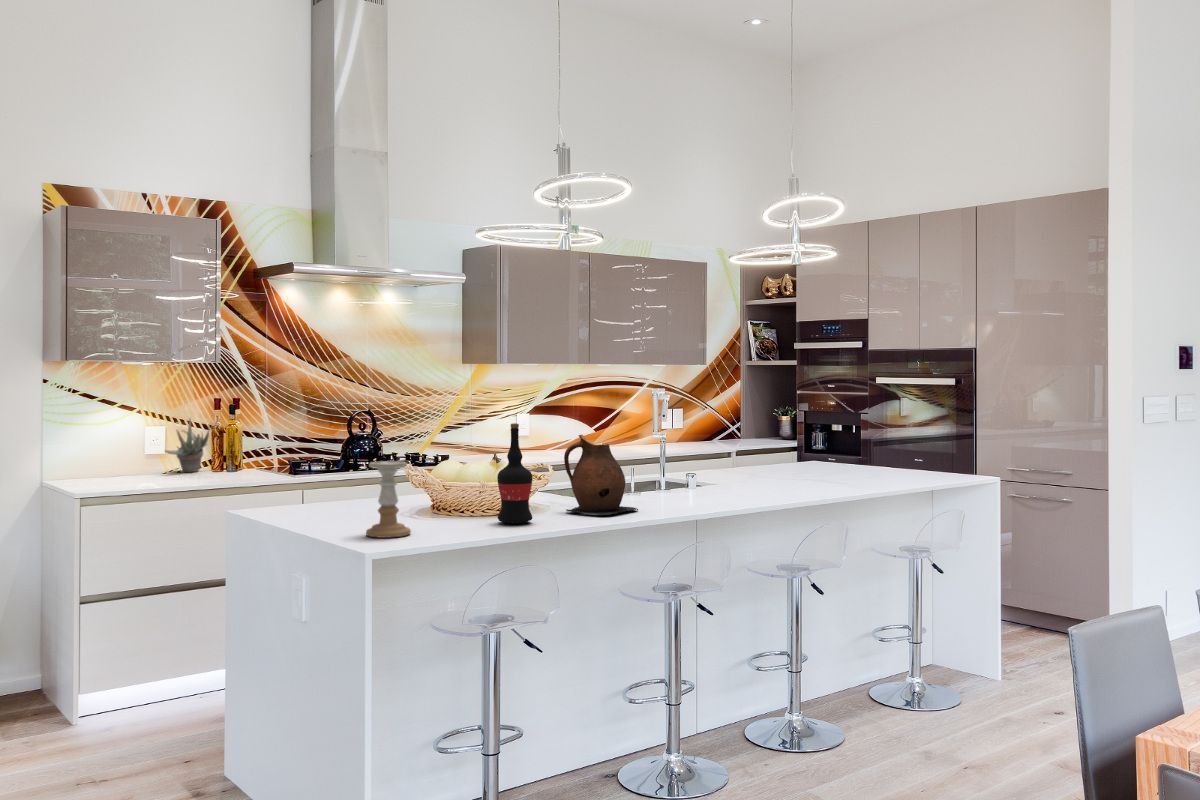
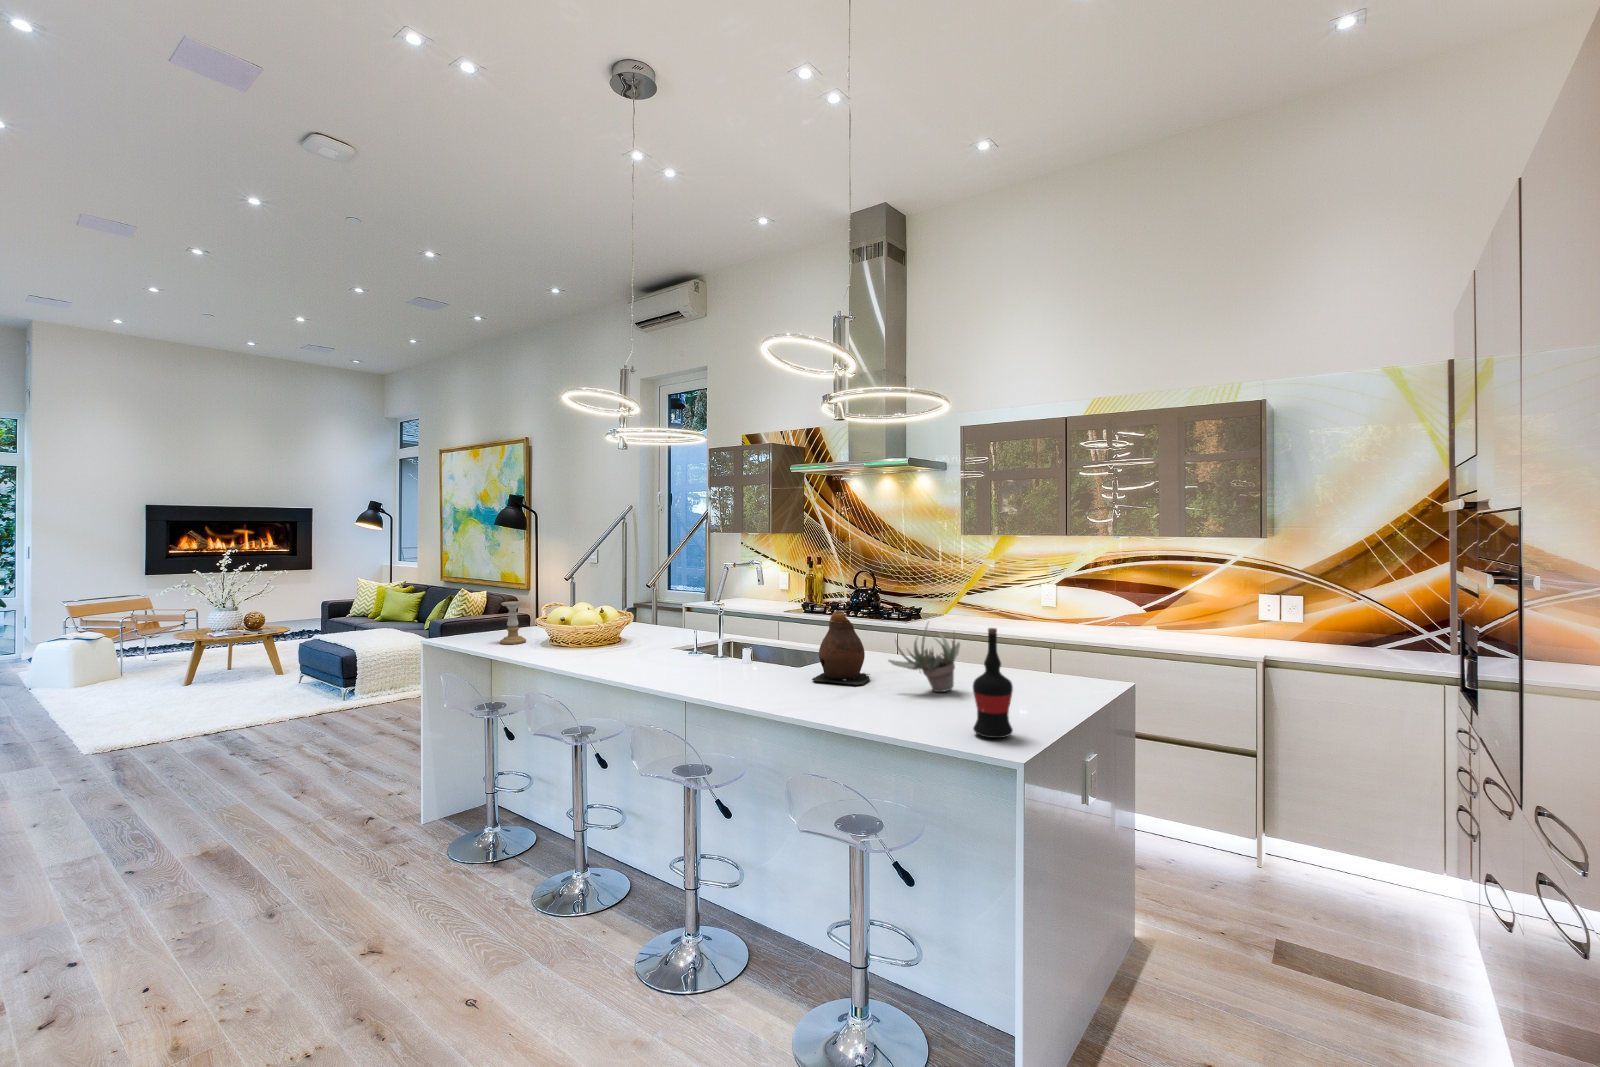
succulent plant: present [165,419,210,472] -> present [889,626,960,692]
wine bottle: present [497,423,532,523] -> present [973,628,1013,738]
ceramic pitcher: present [564,435,638,516] -> present [812,611,870,686]

